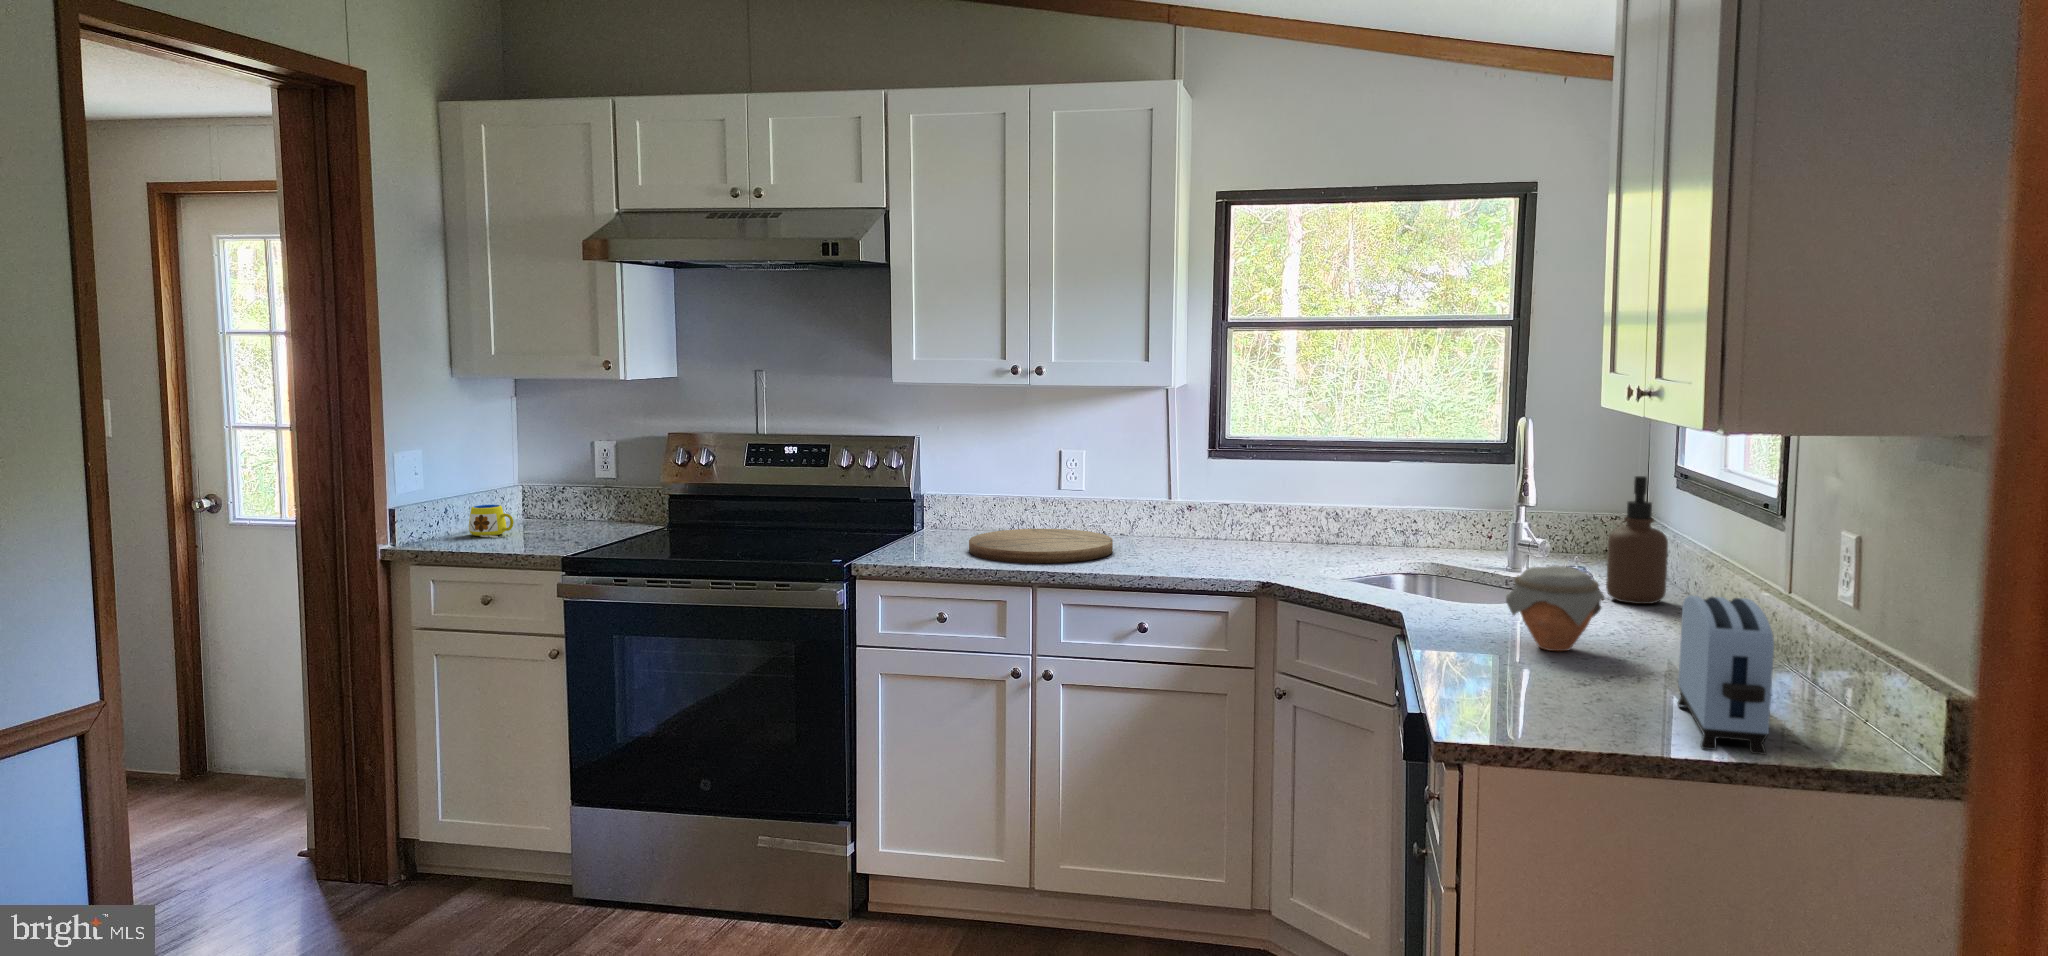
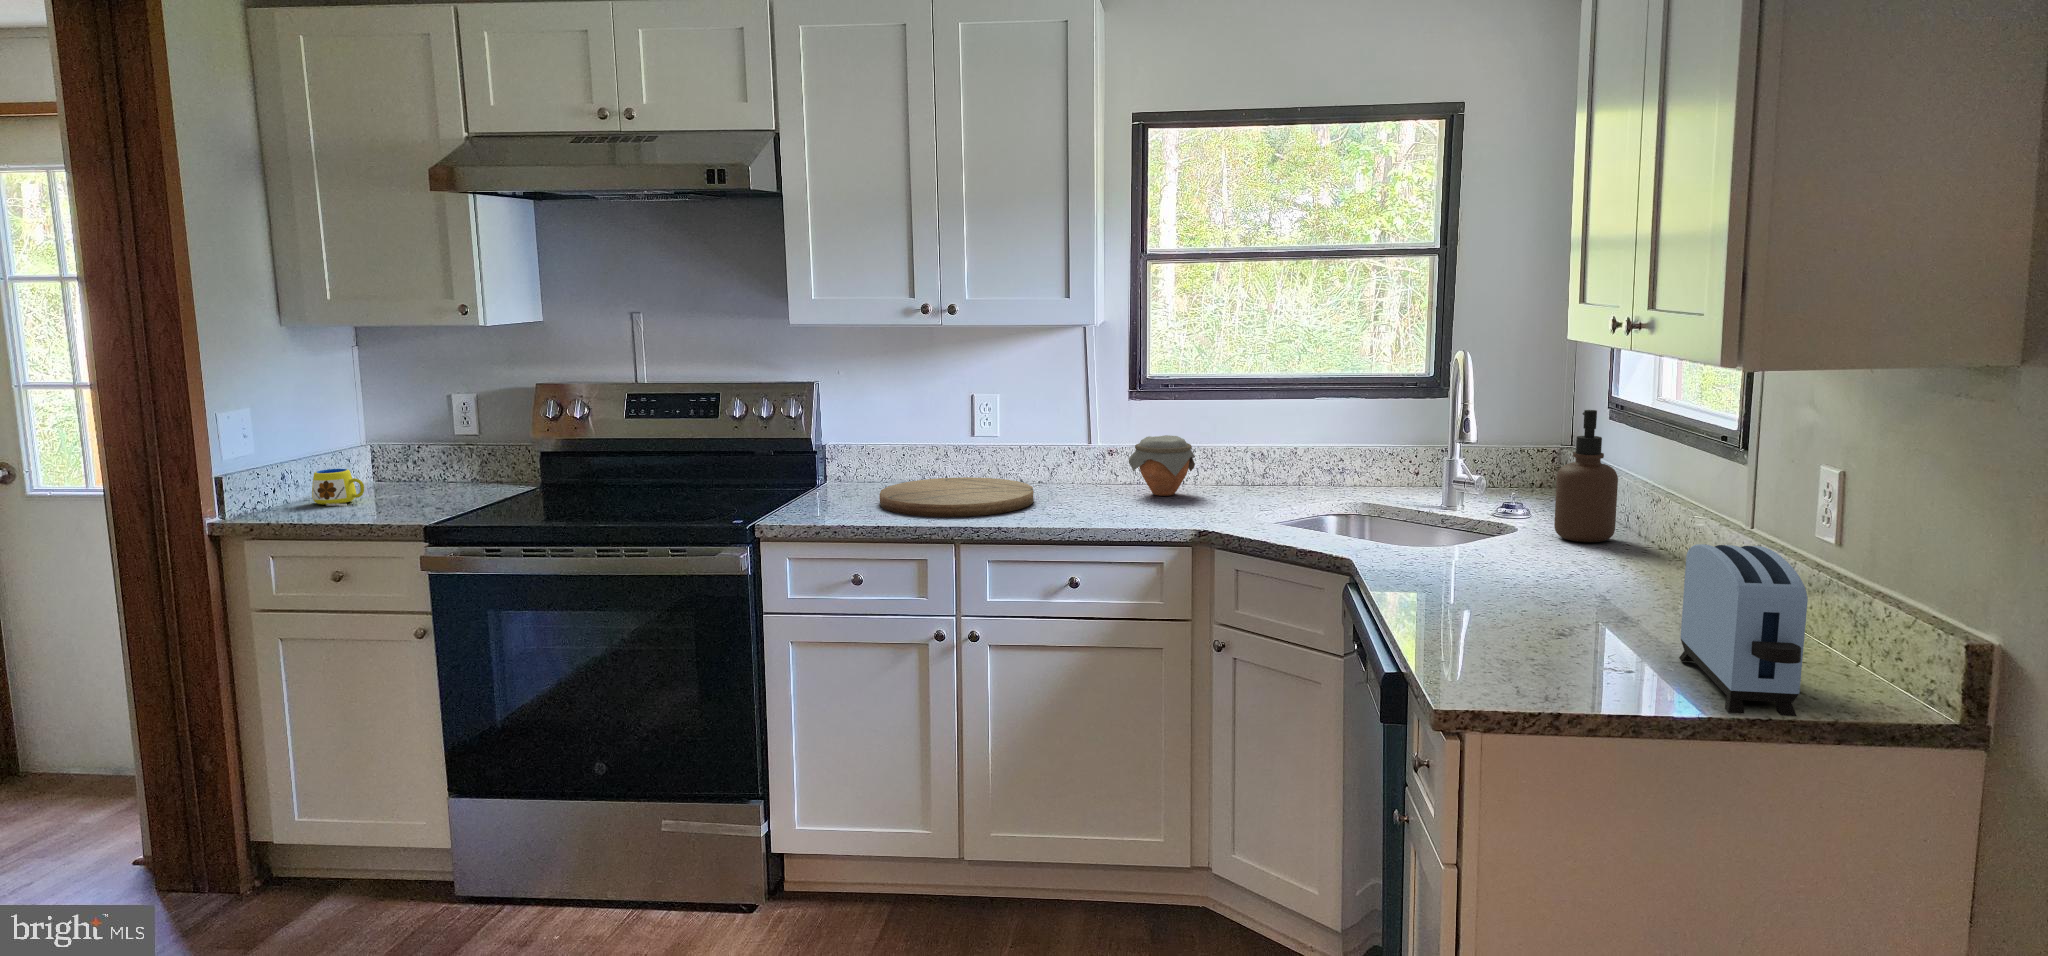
jar: present [1506,565,1605,651] -> present [1129,435,1195,496]

